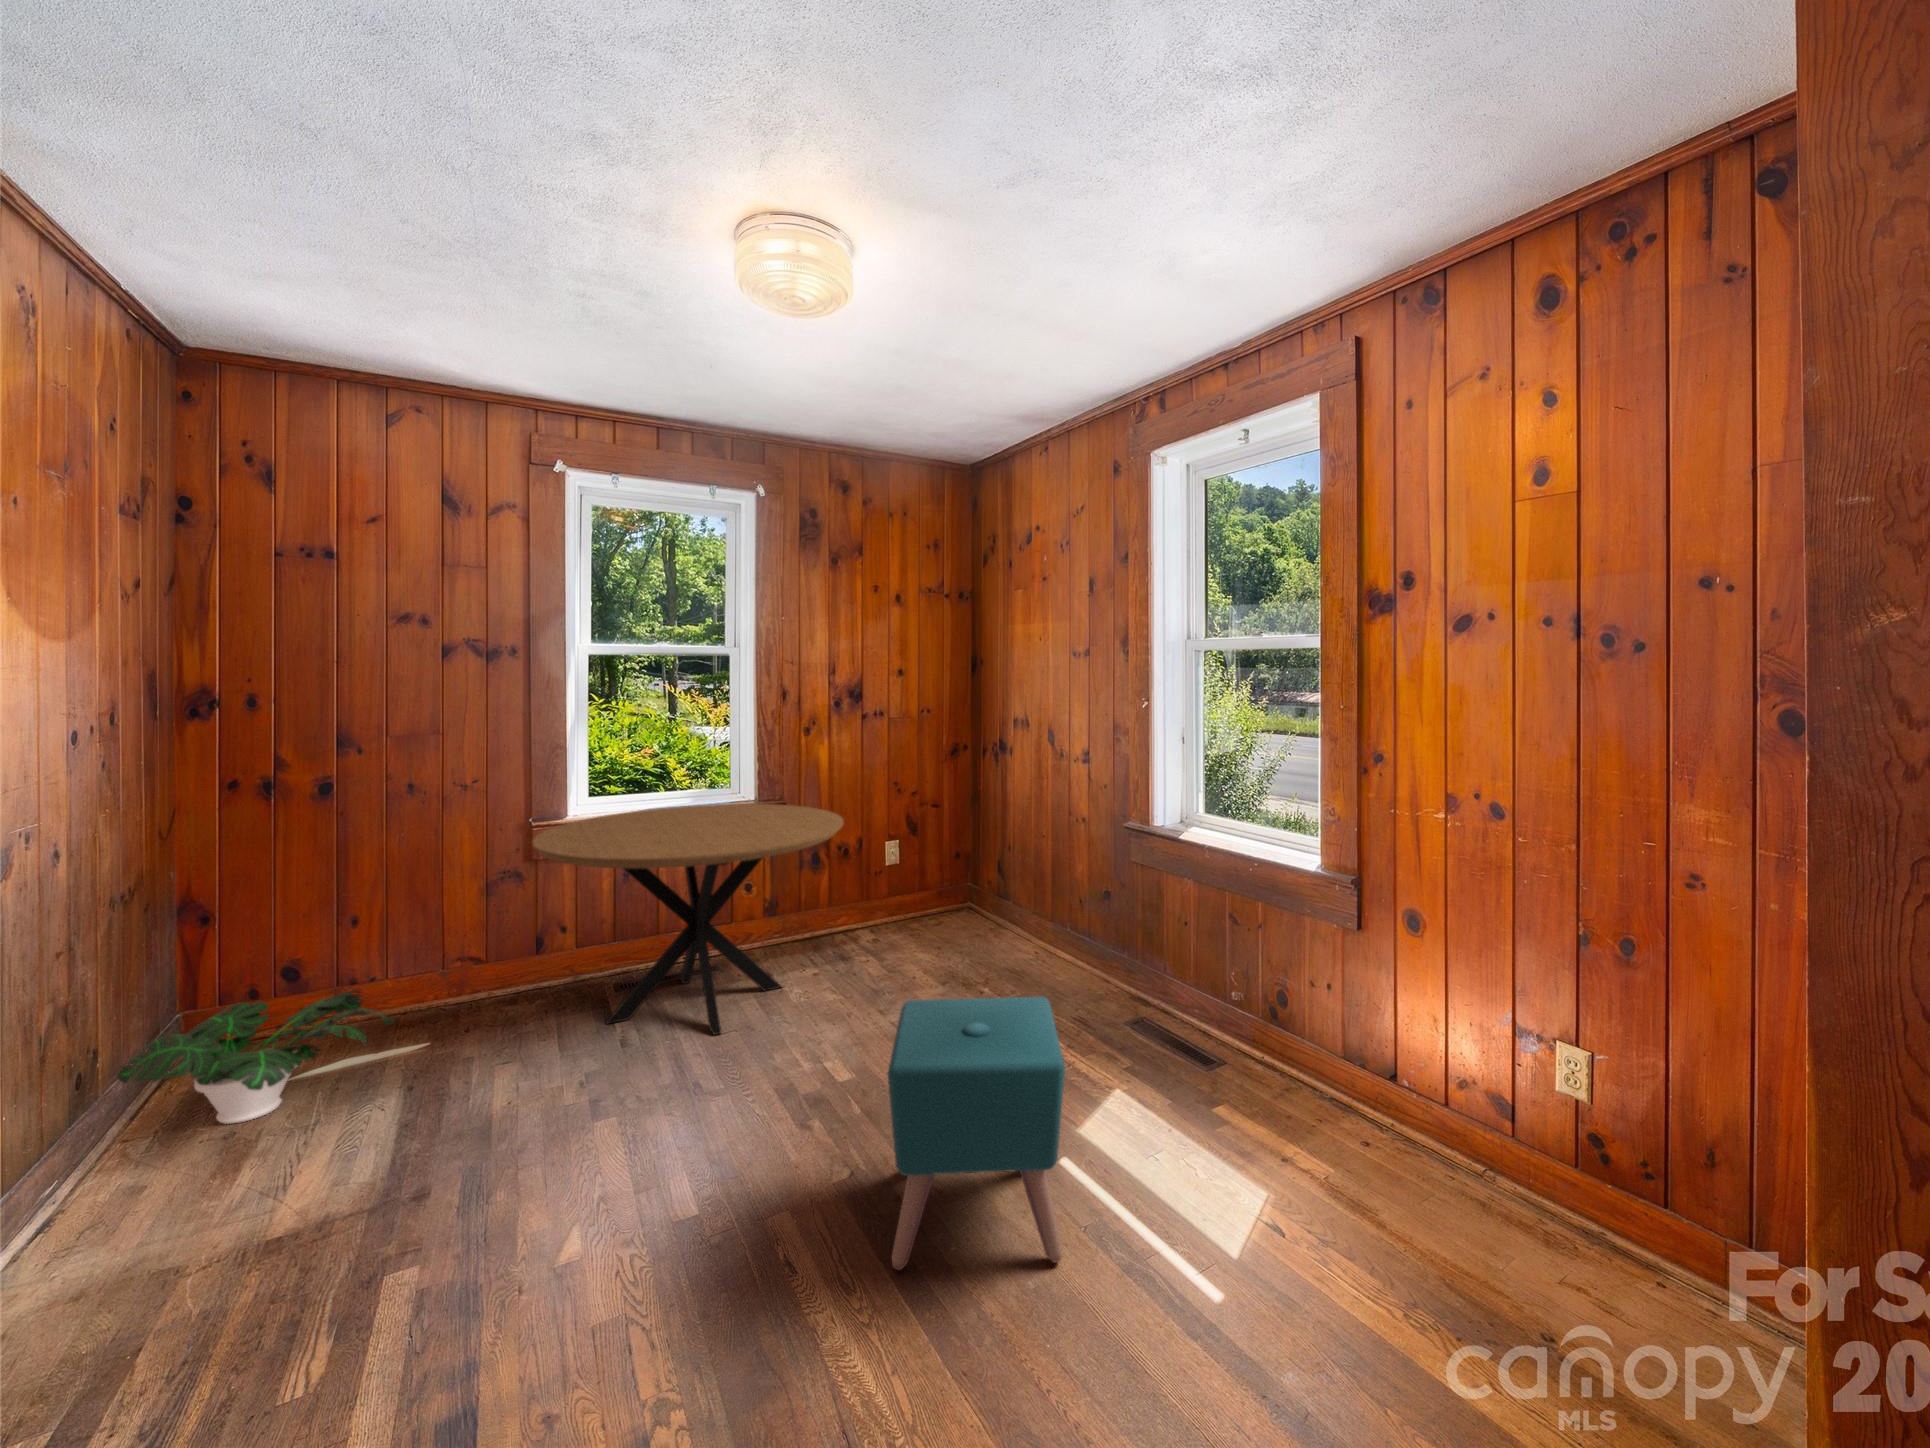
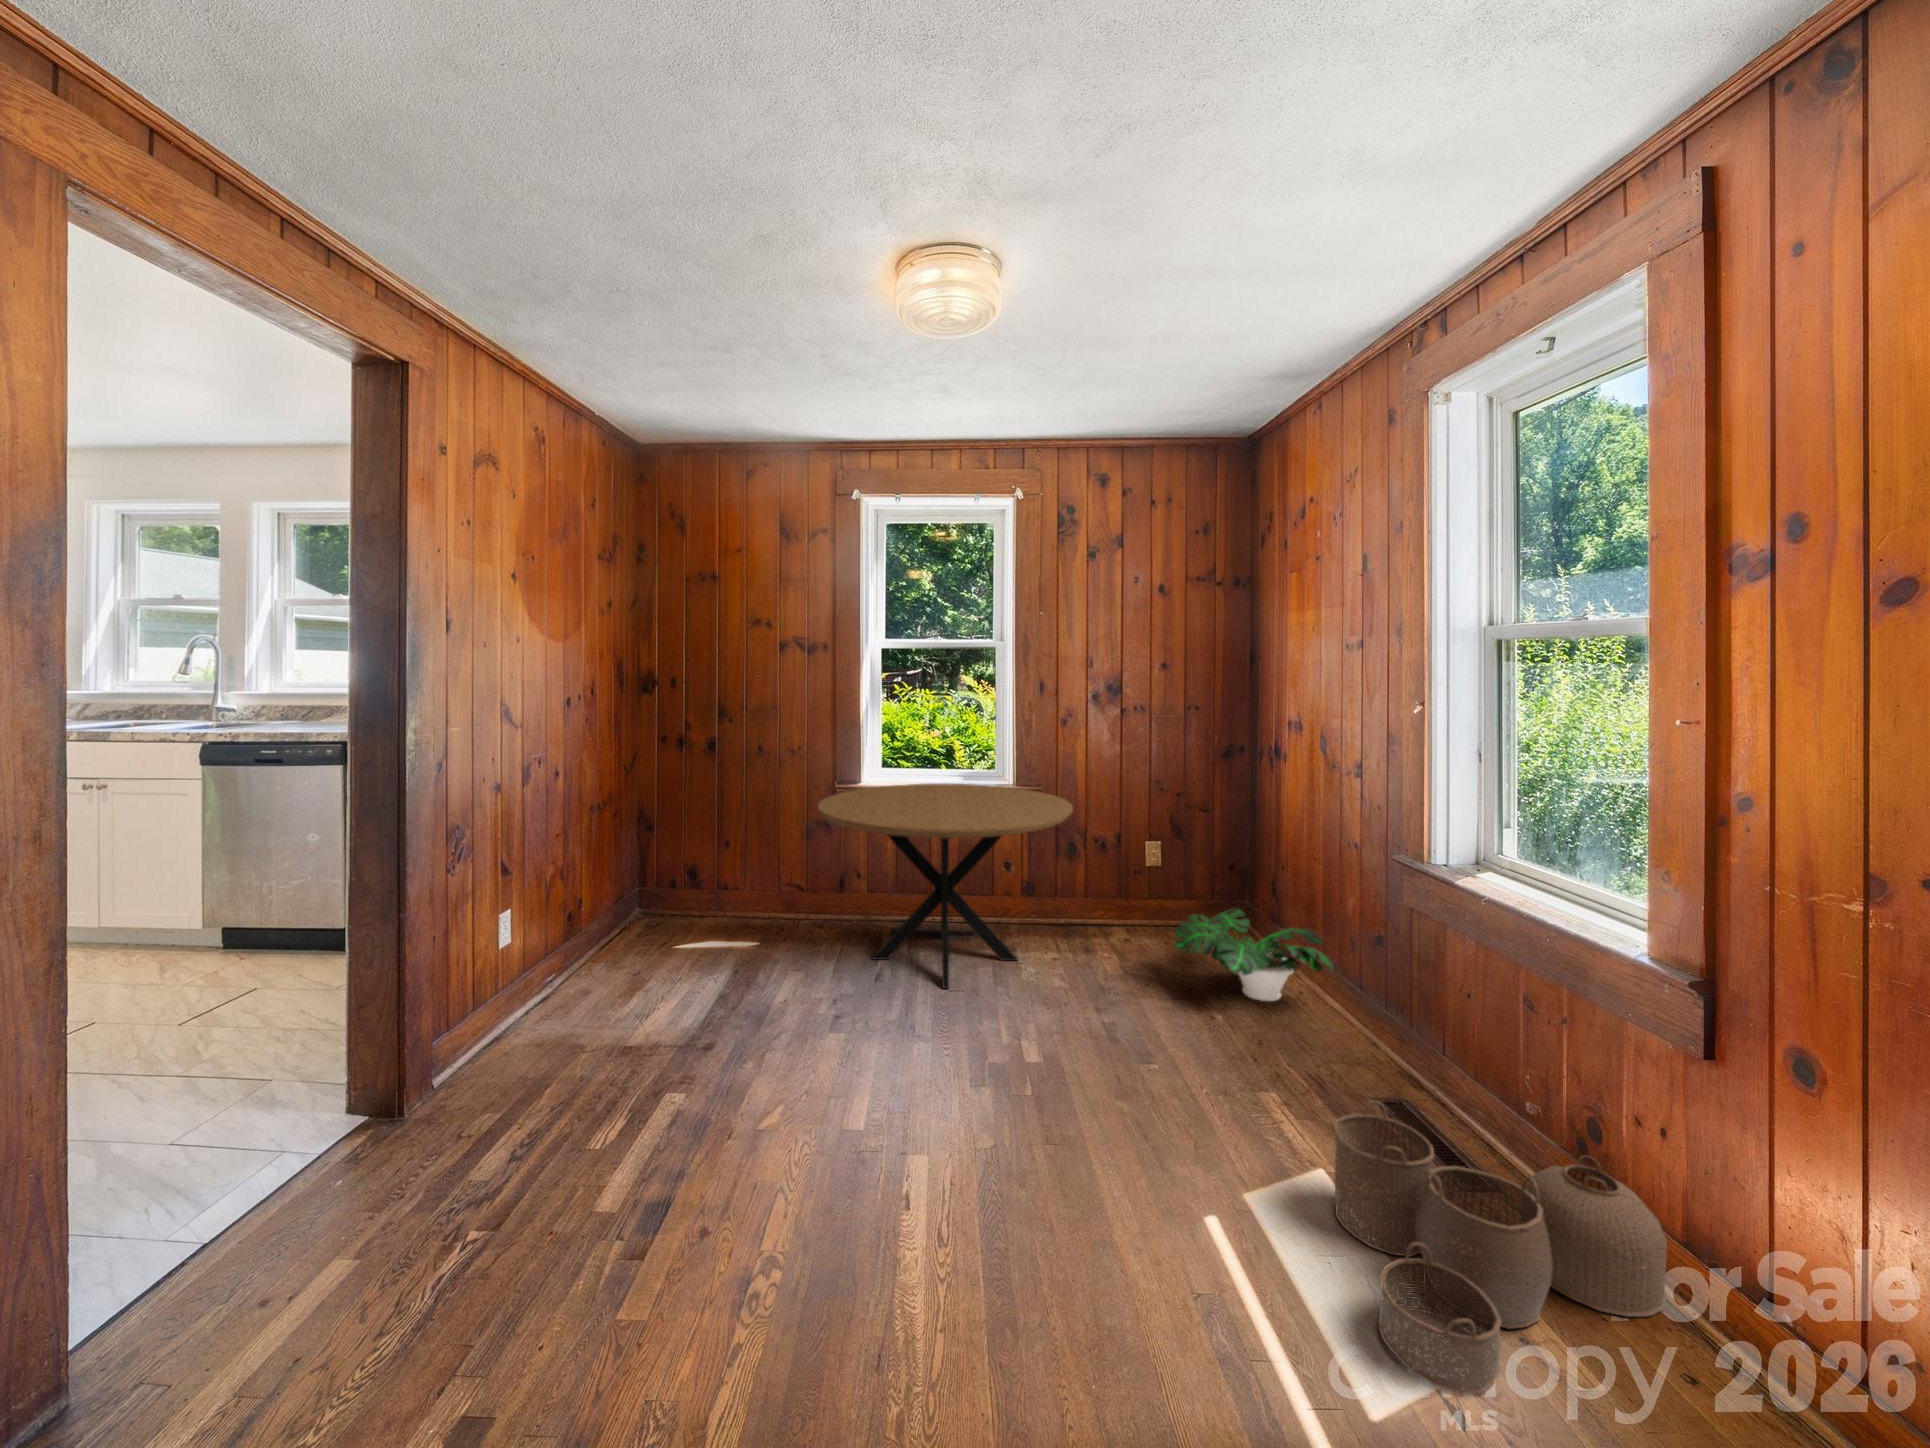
potted plant: present [117,990,394,1124] -> present [1174,909,1334,1001]
ottoman: present [888,997,1065,1270] -> none [980,993,1189,1304]
woven basket: none [1149,1024,1353,1226] -> present [1334,1100,1667,1394]

